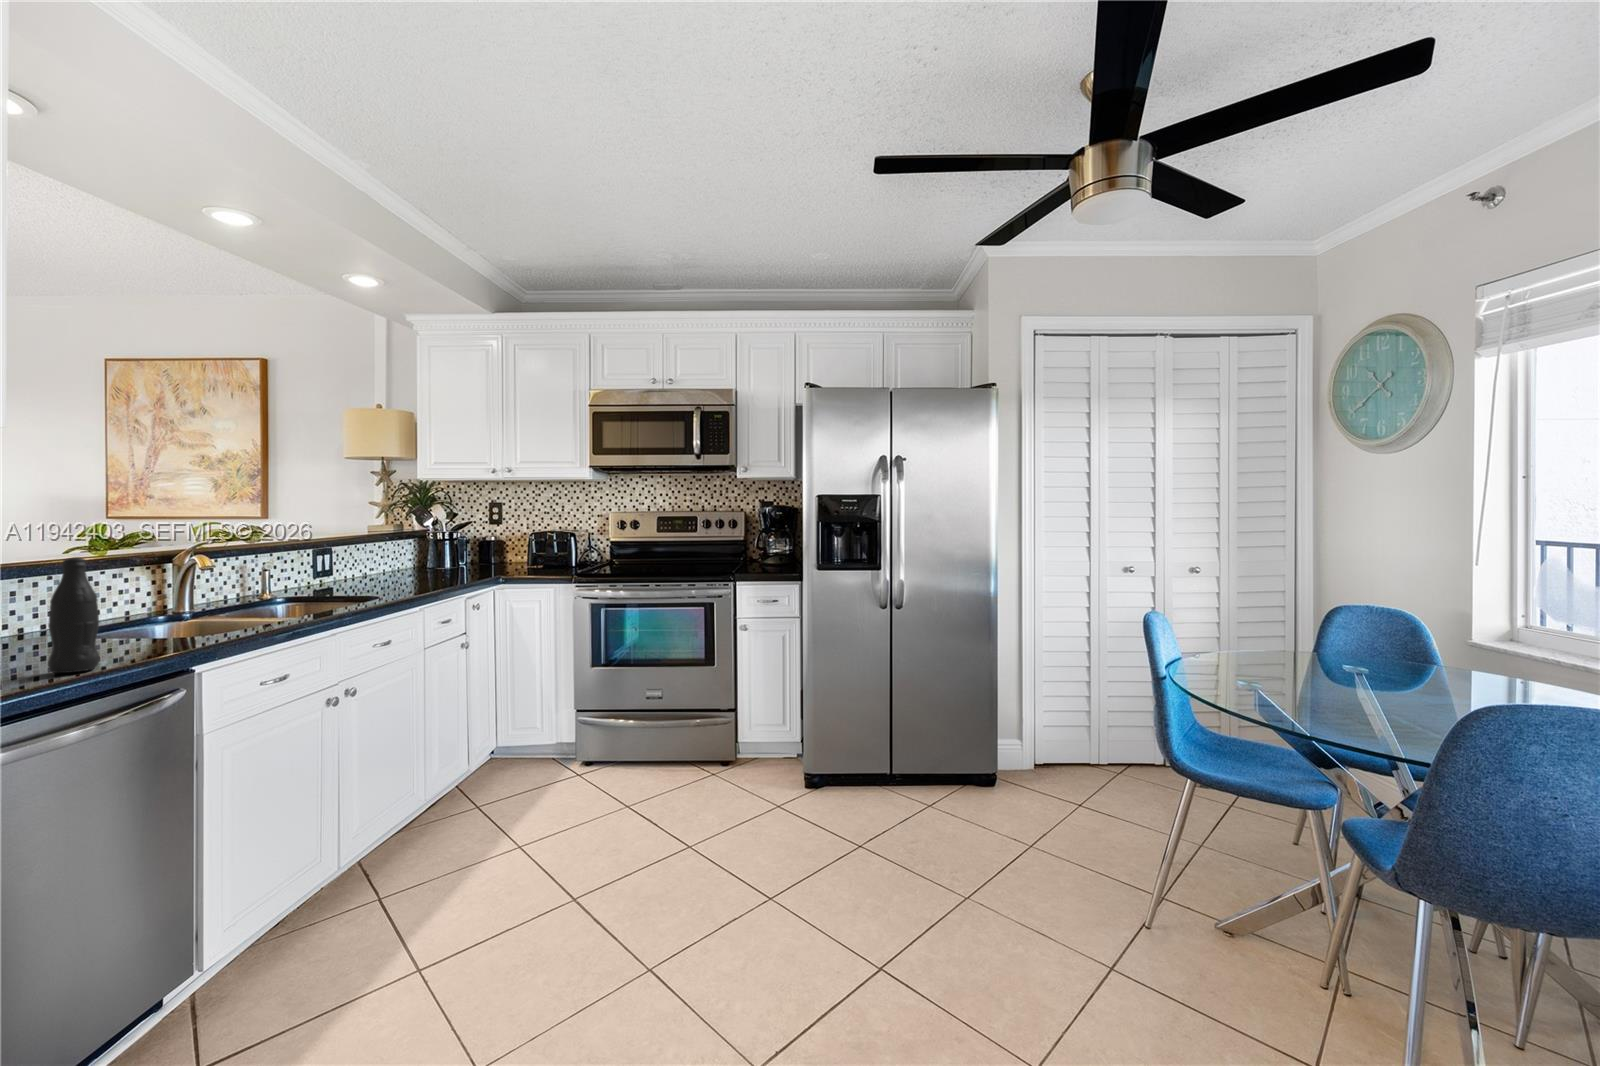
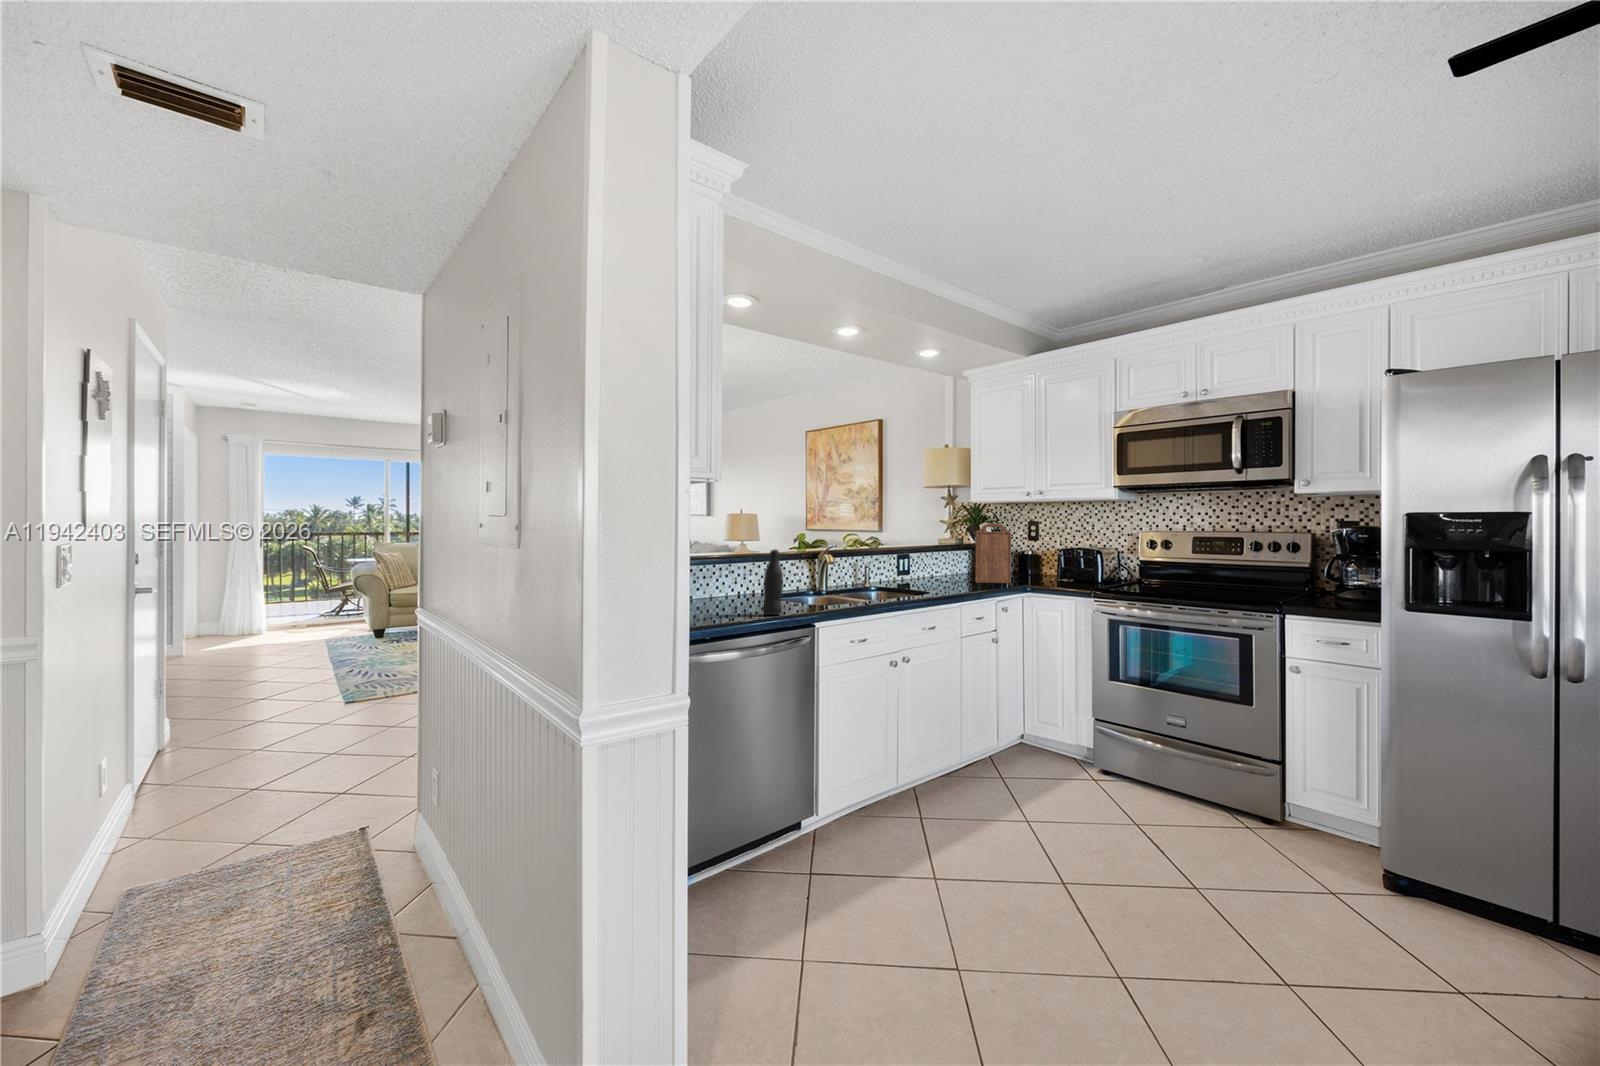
cutting board: none [427,507,474,577] -> present [975,524,1011,583]

